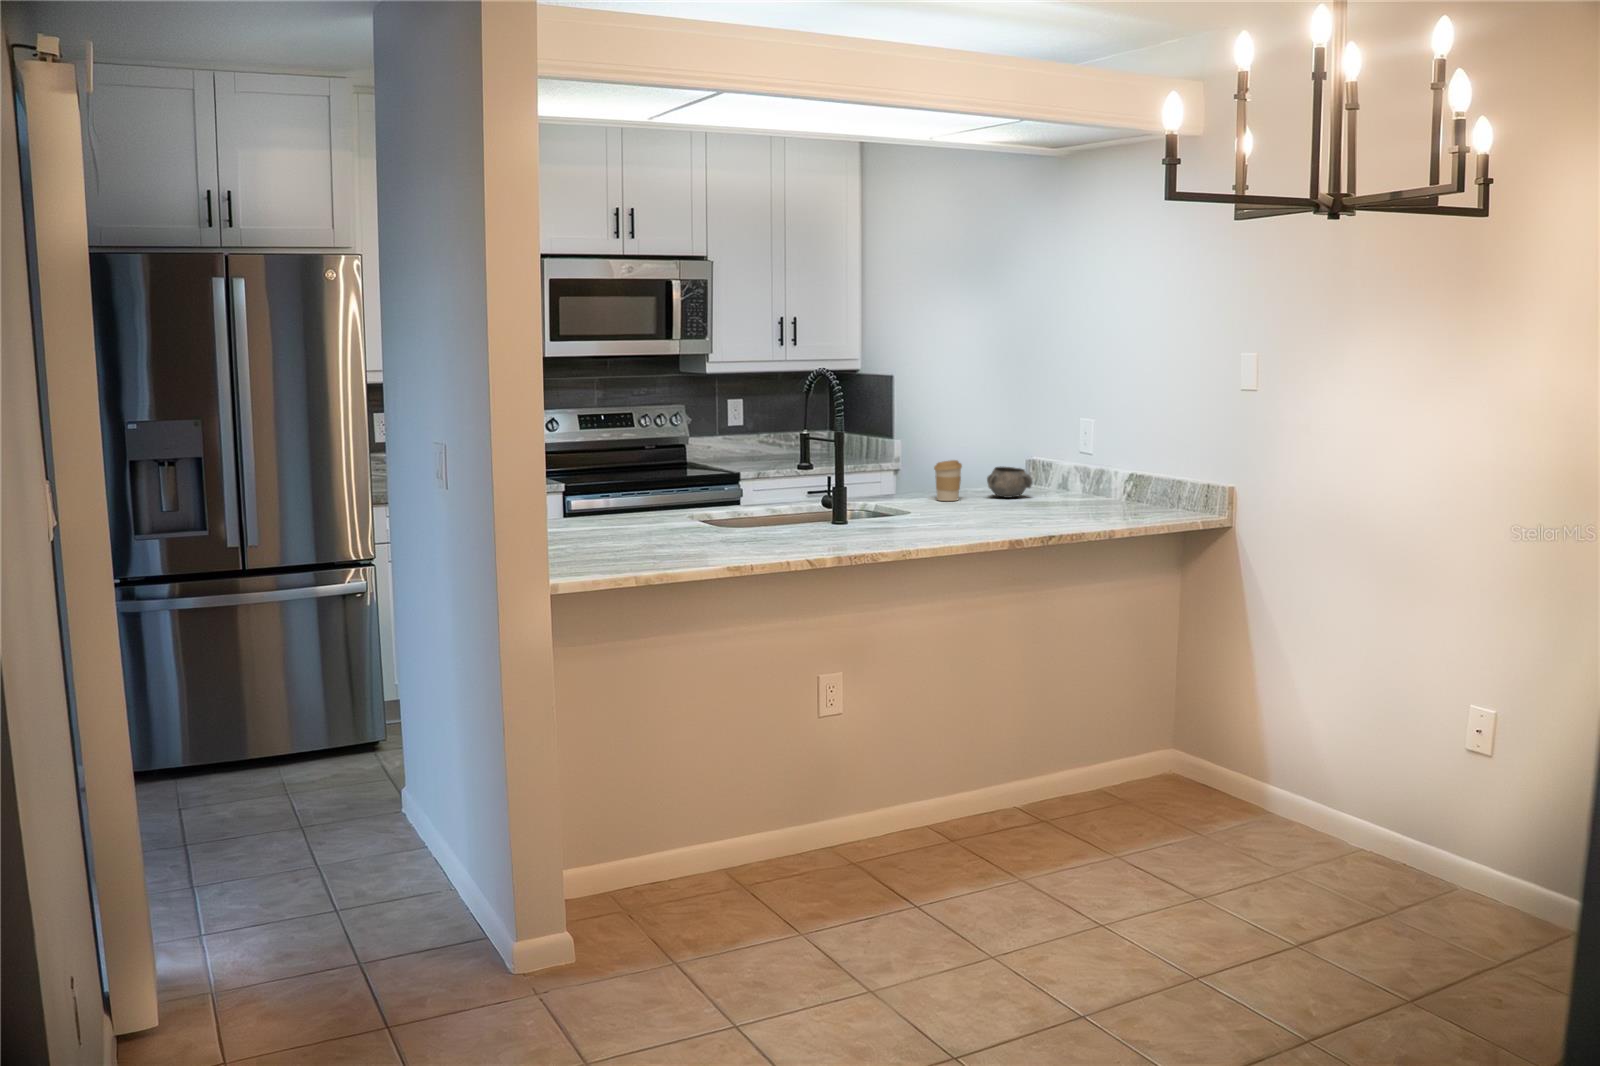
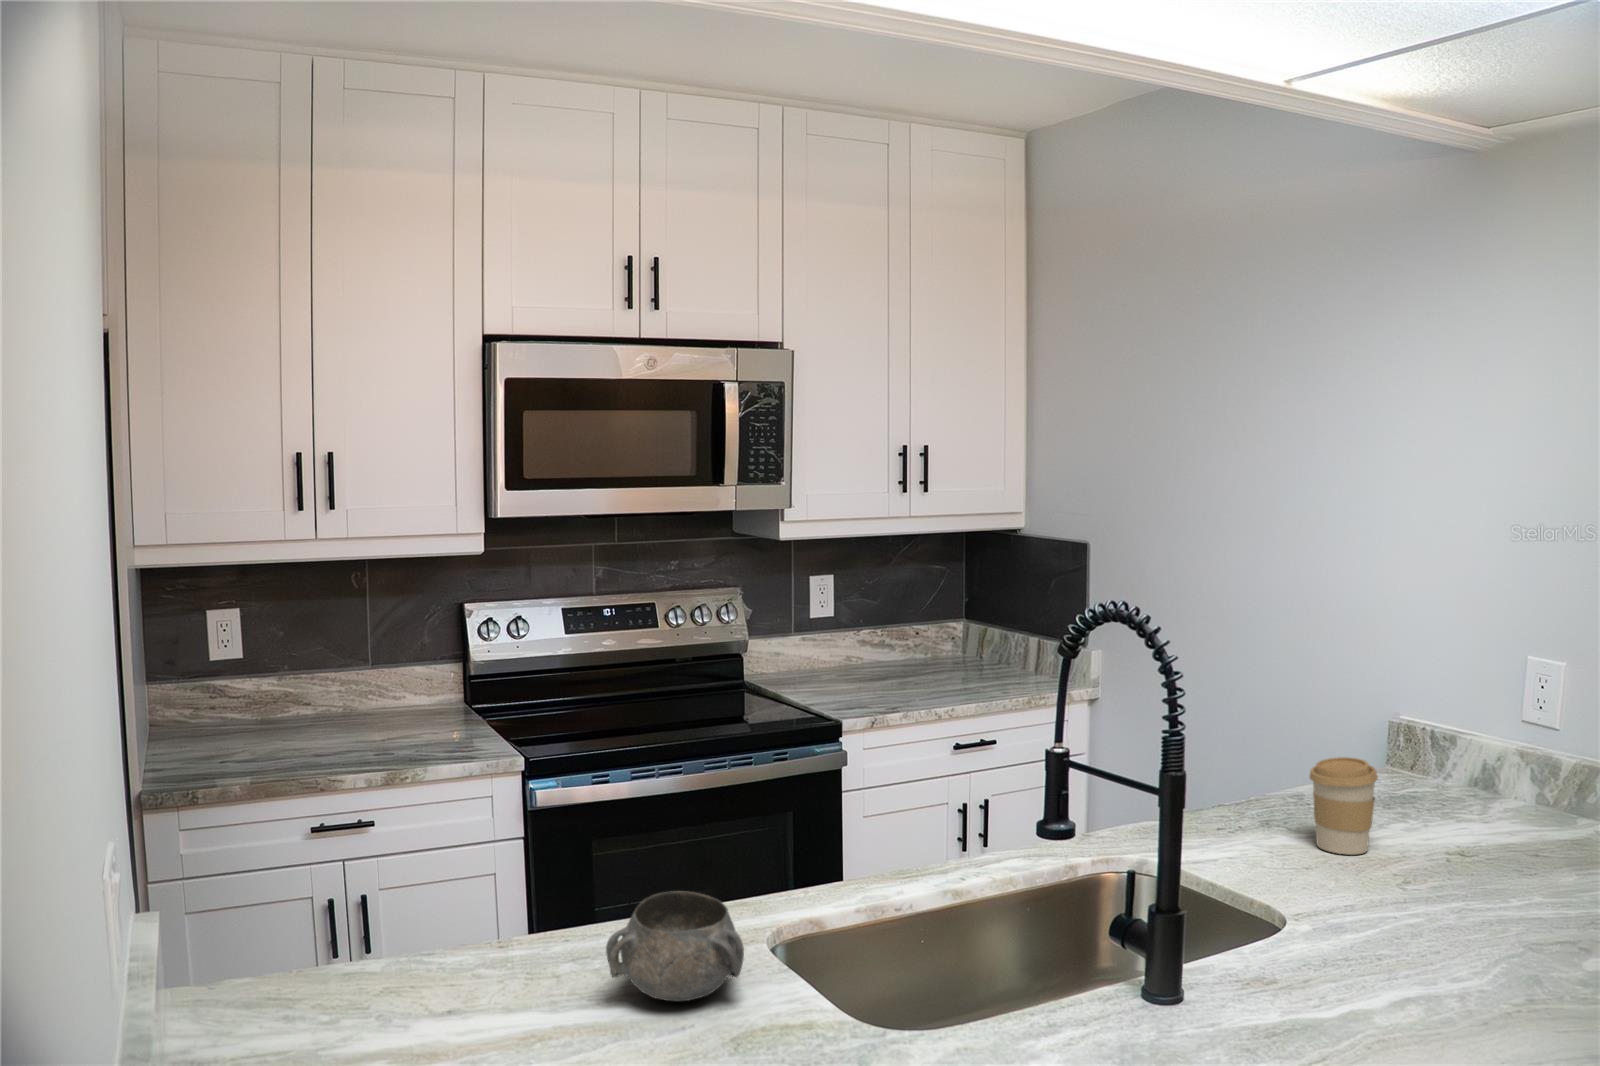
decorative bowl: present [987,466,1032,498] -> present [606,891,744,1001]

